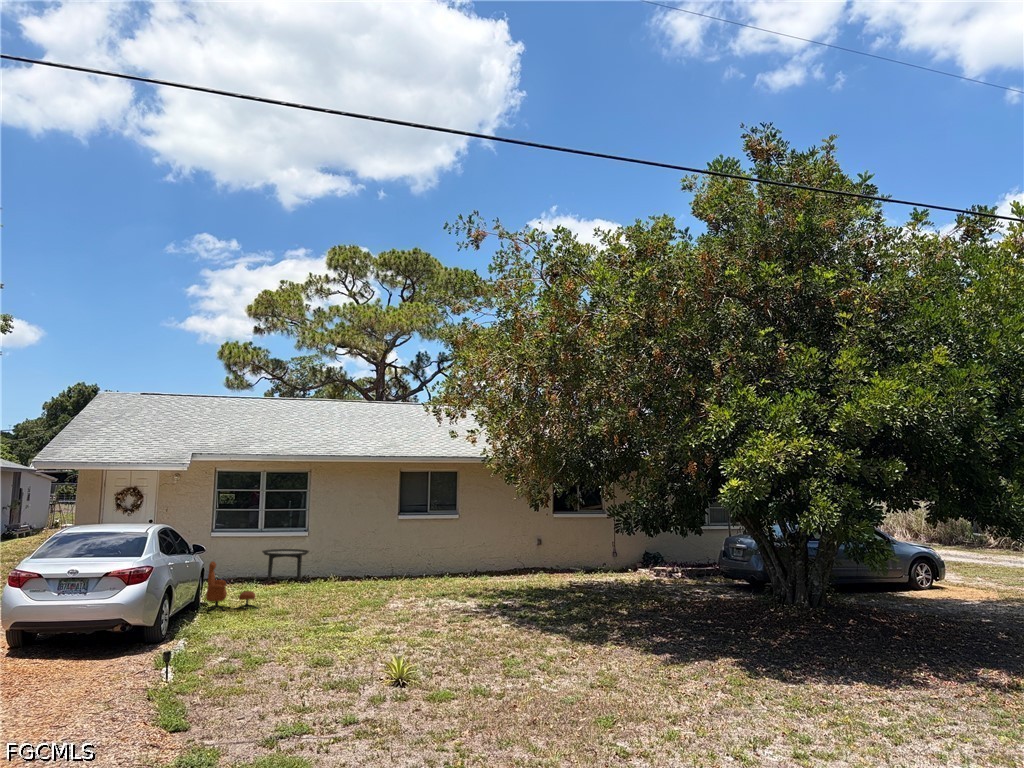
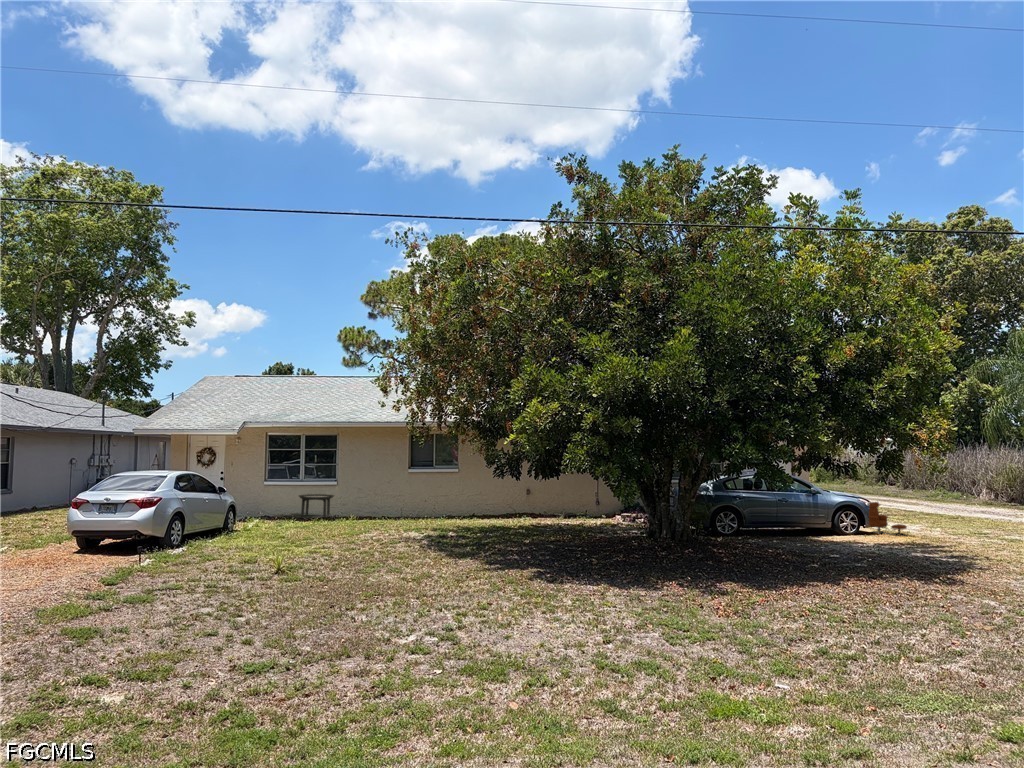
lounge chair: present [202,561,258,612] -> present [869,502,907,536]

